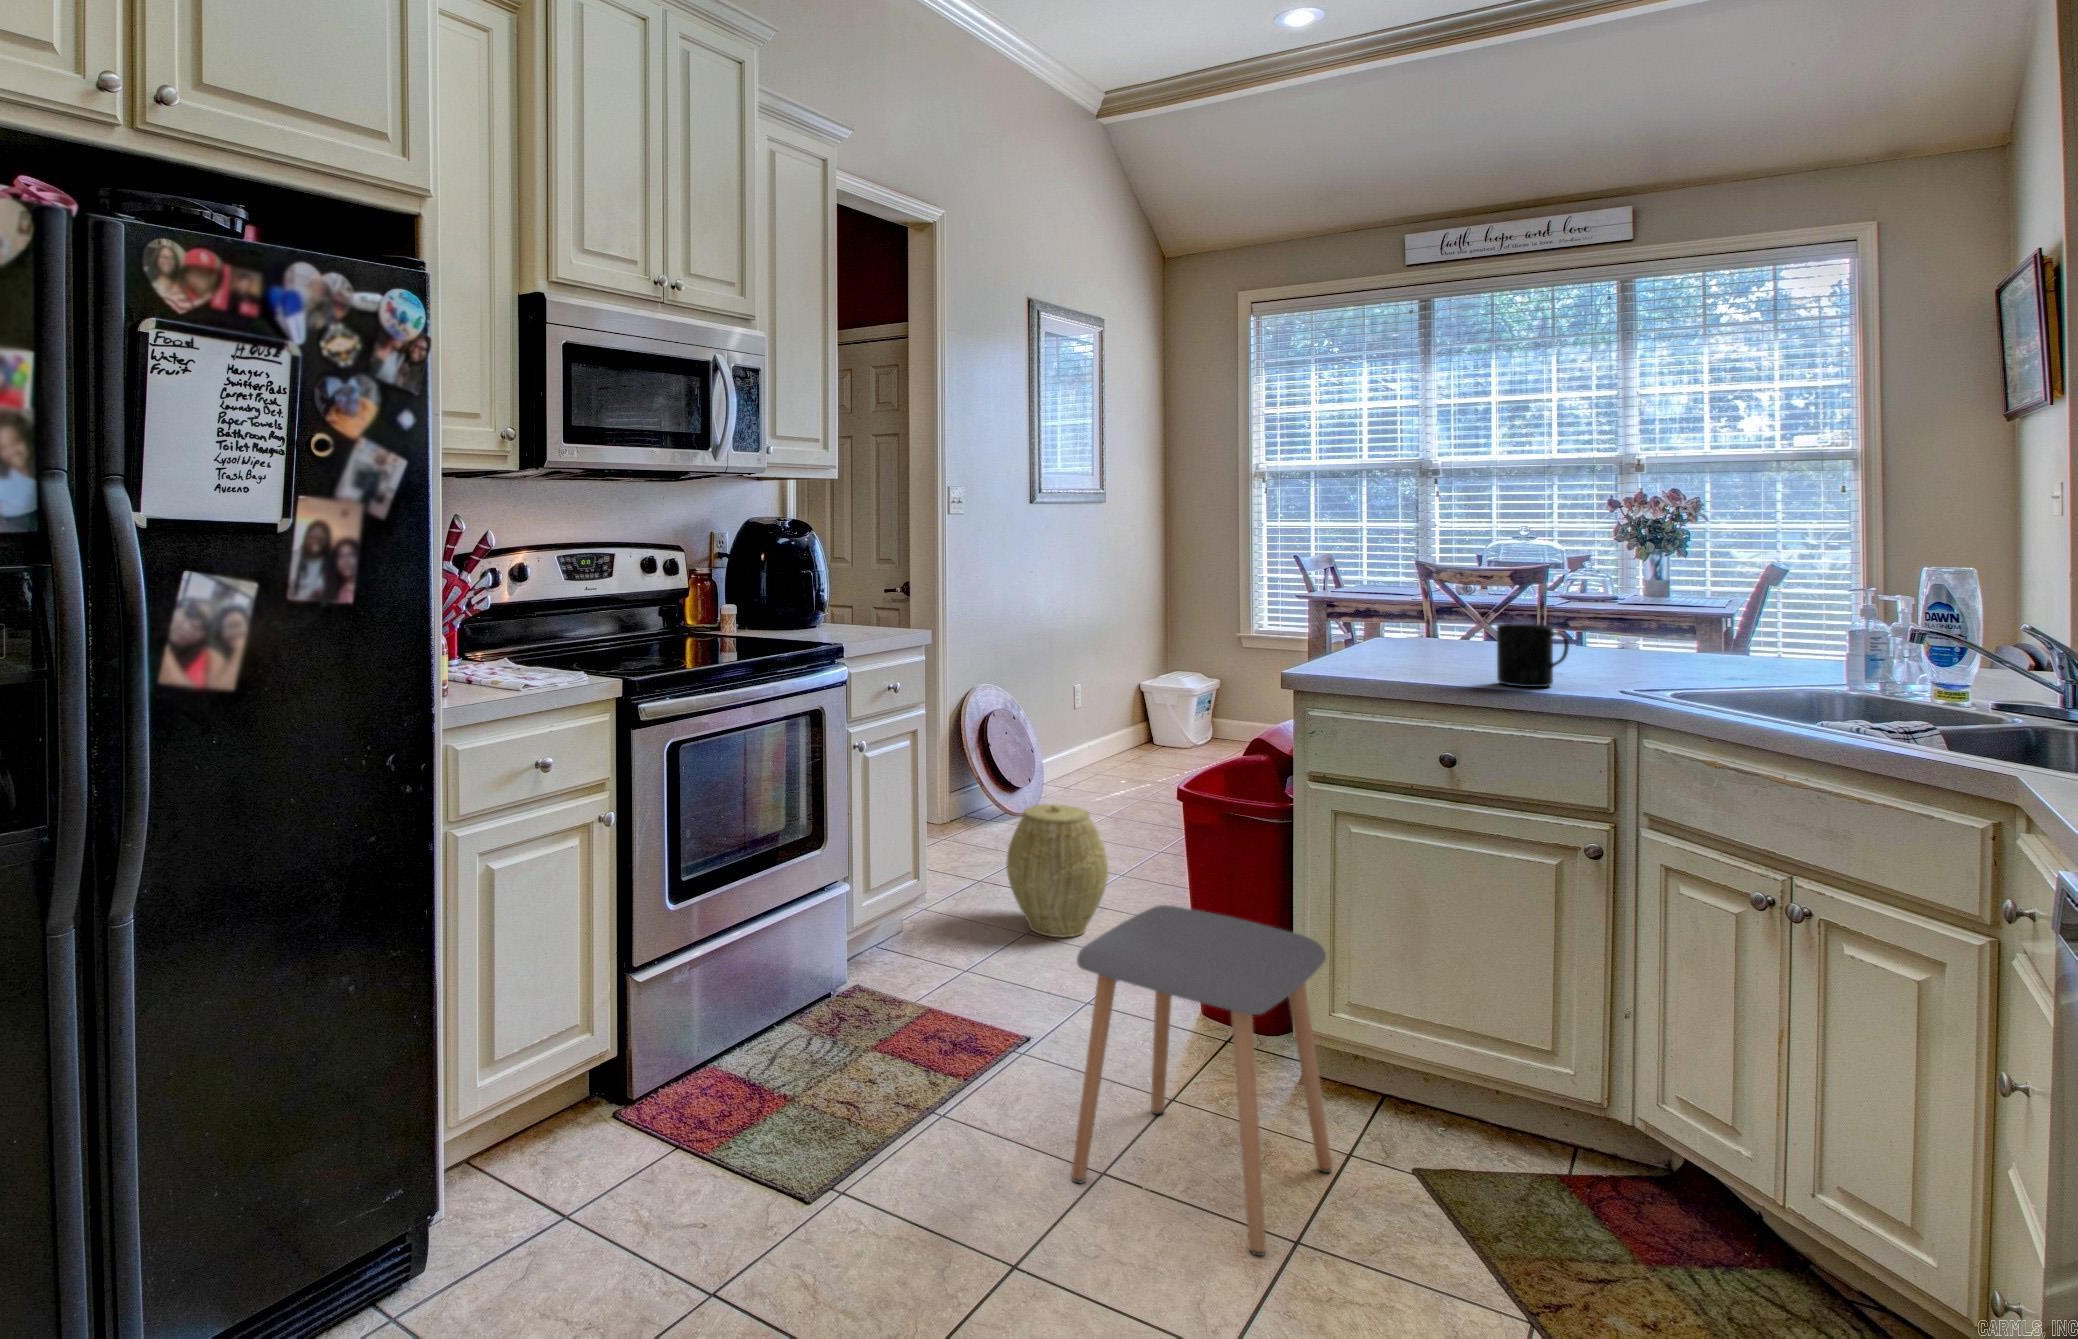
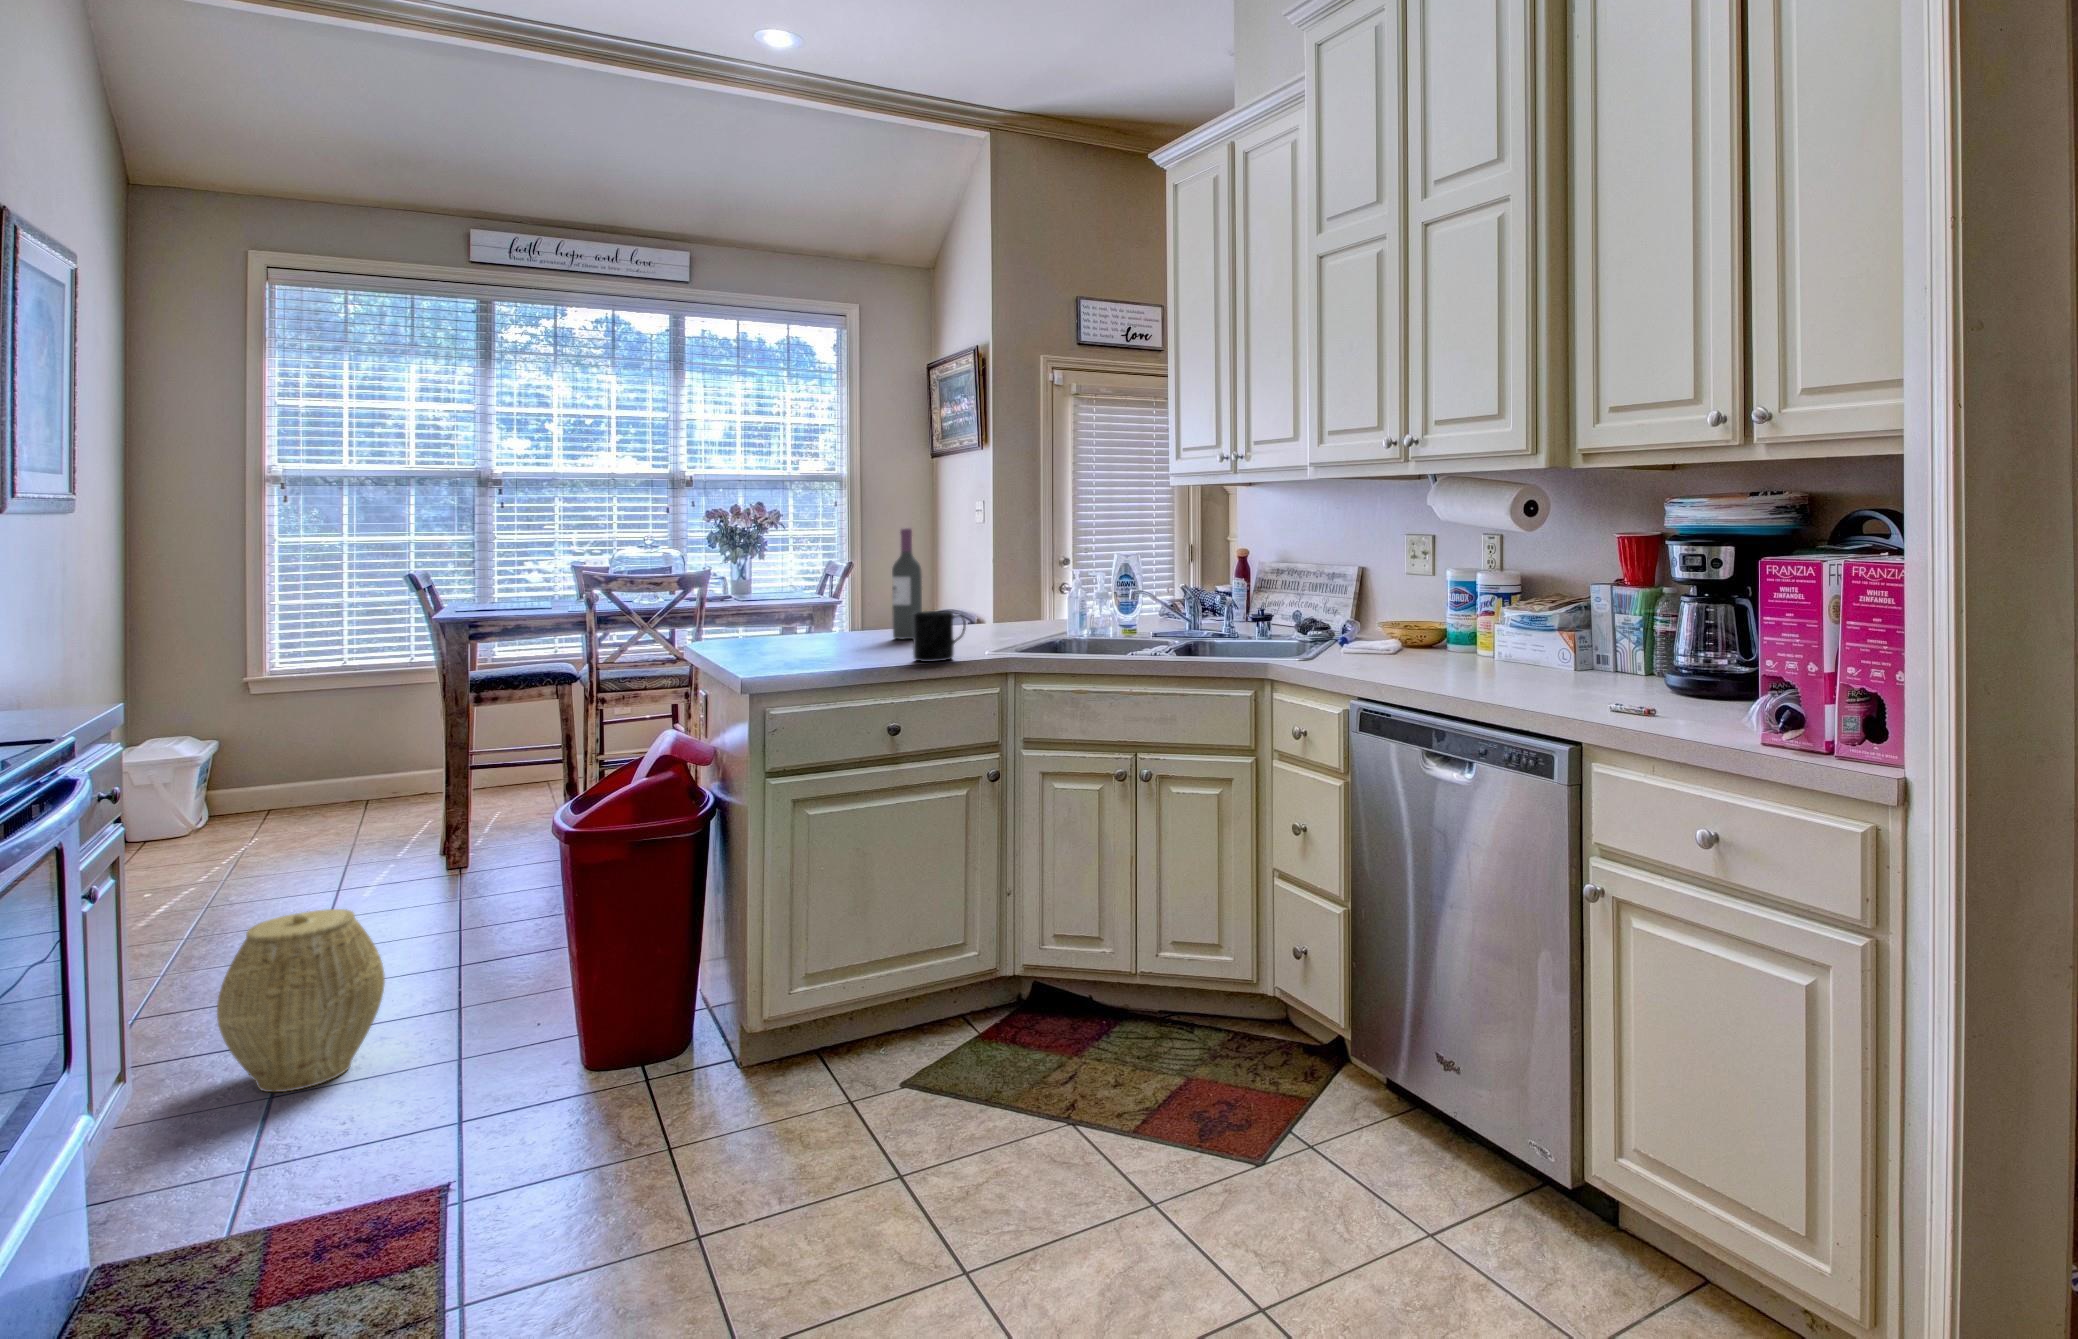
wine bottle: none [1586,521,1629,661] -> present [892,528,922,639]
stool: present [1072,905,1332,1255] -> none [668,912,896,1256]

